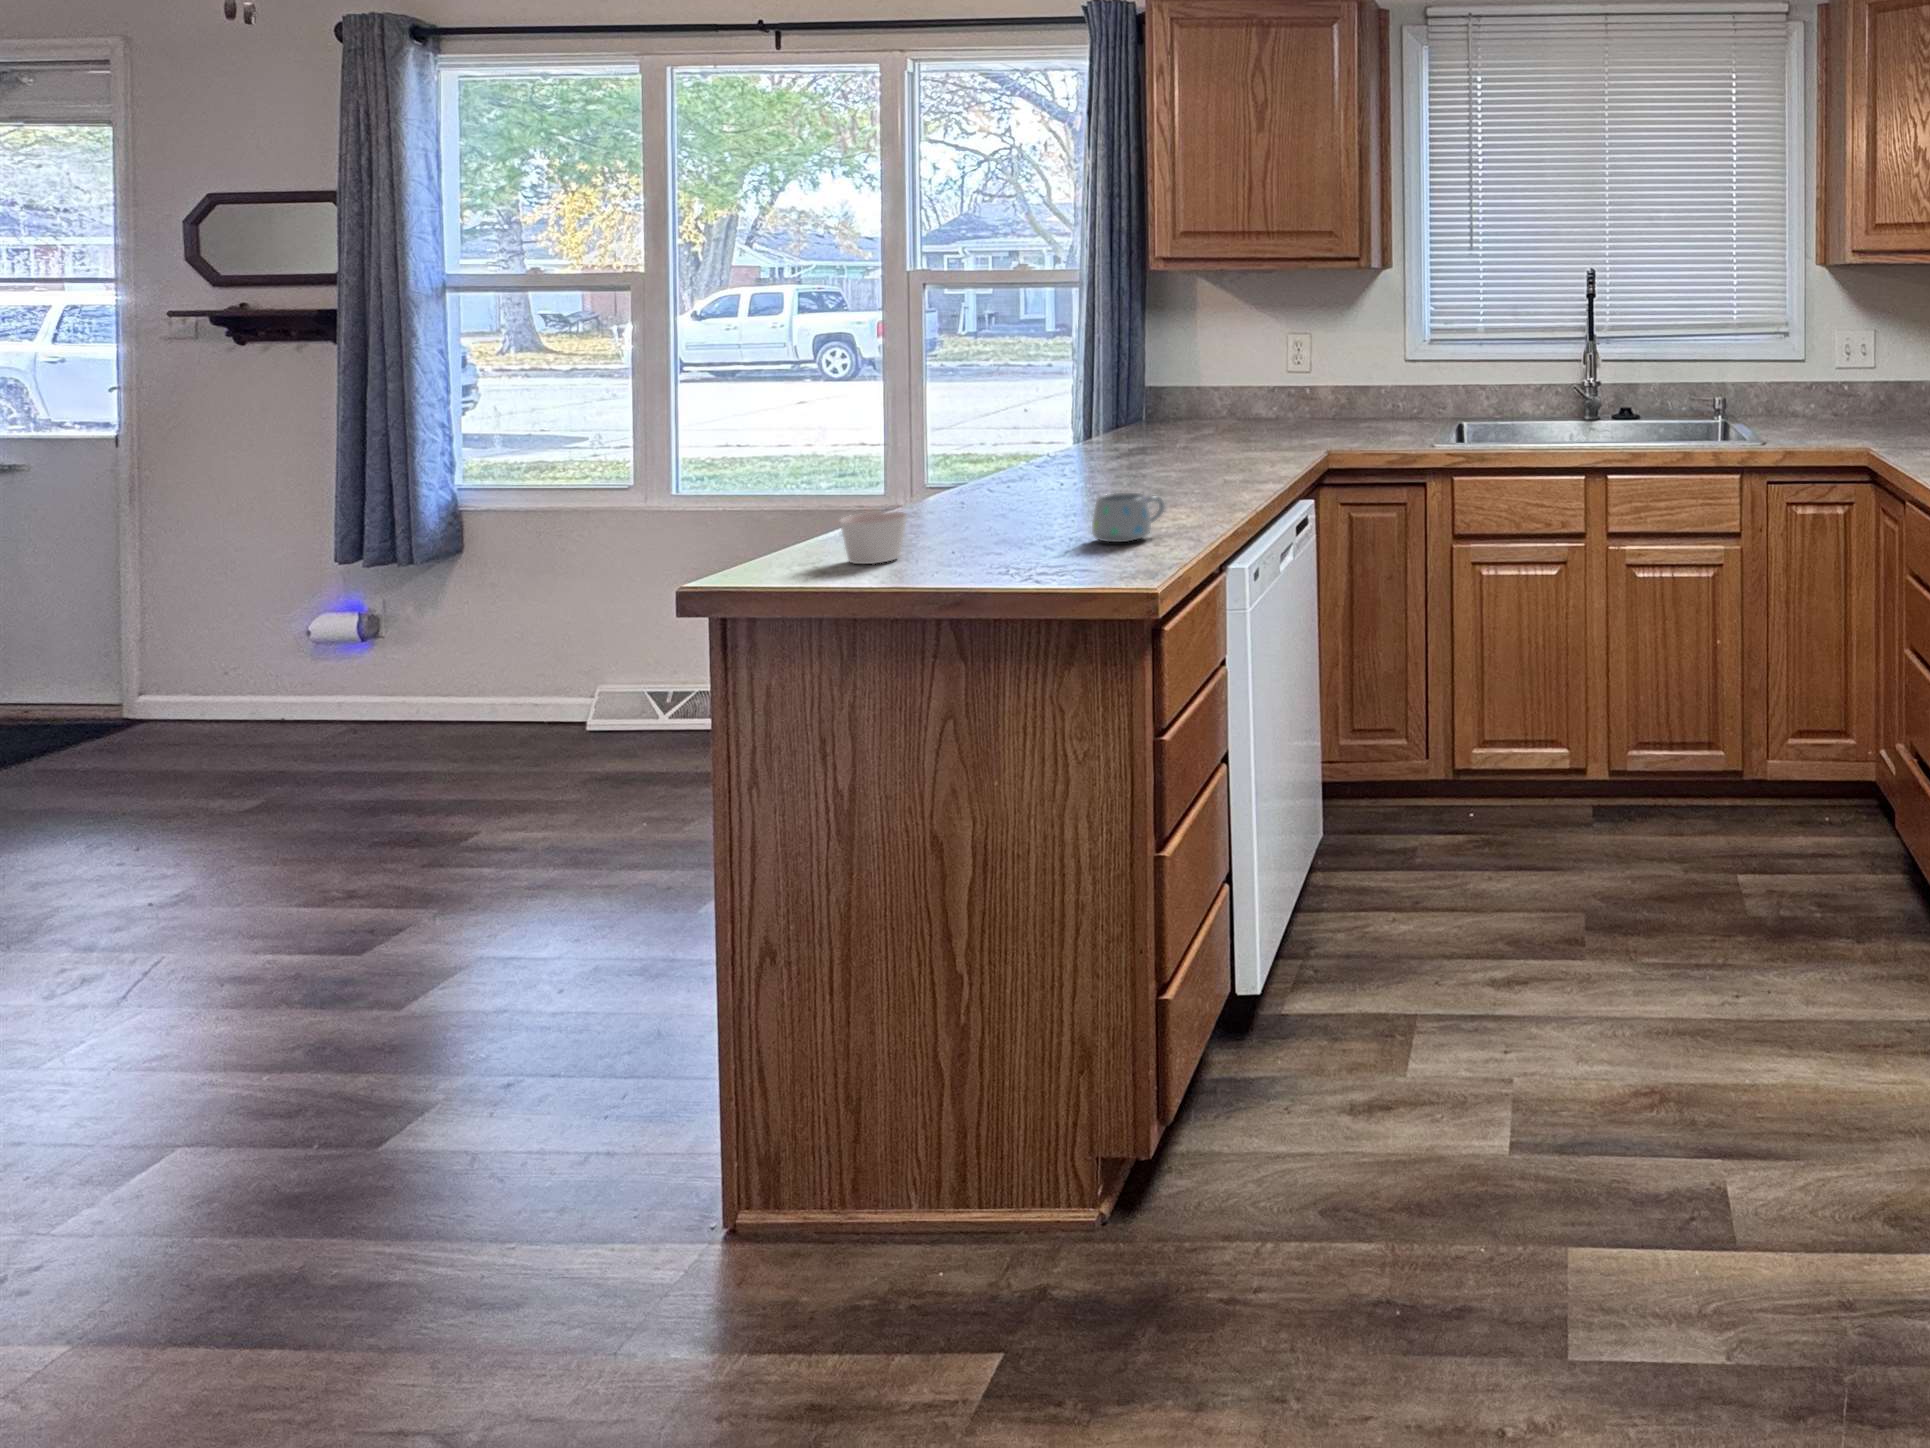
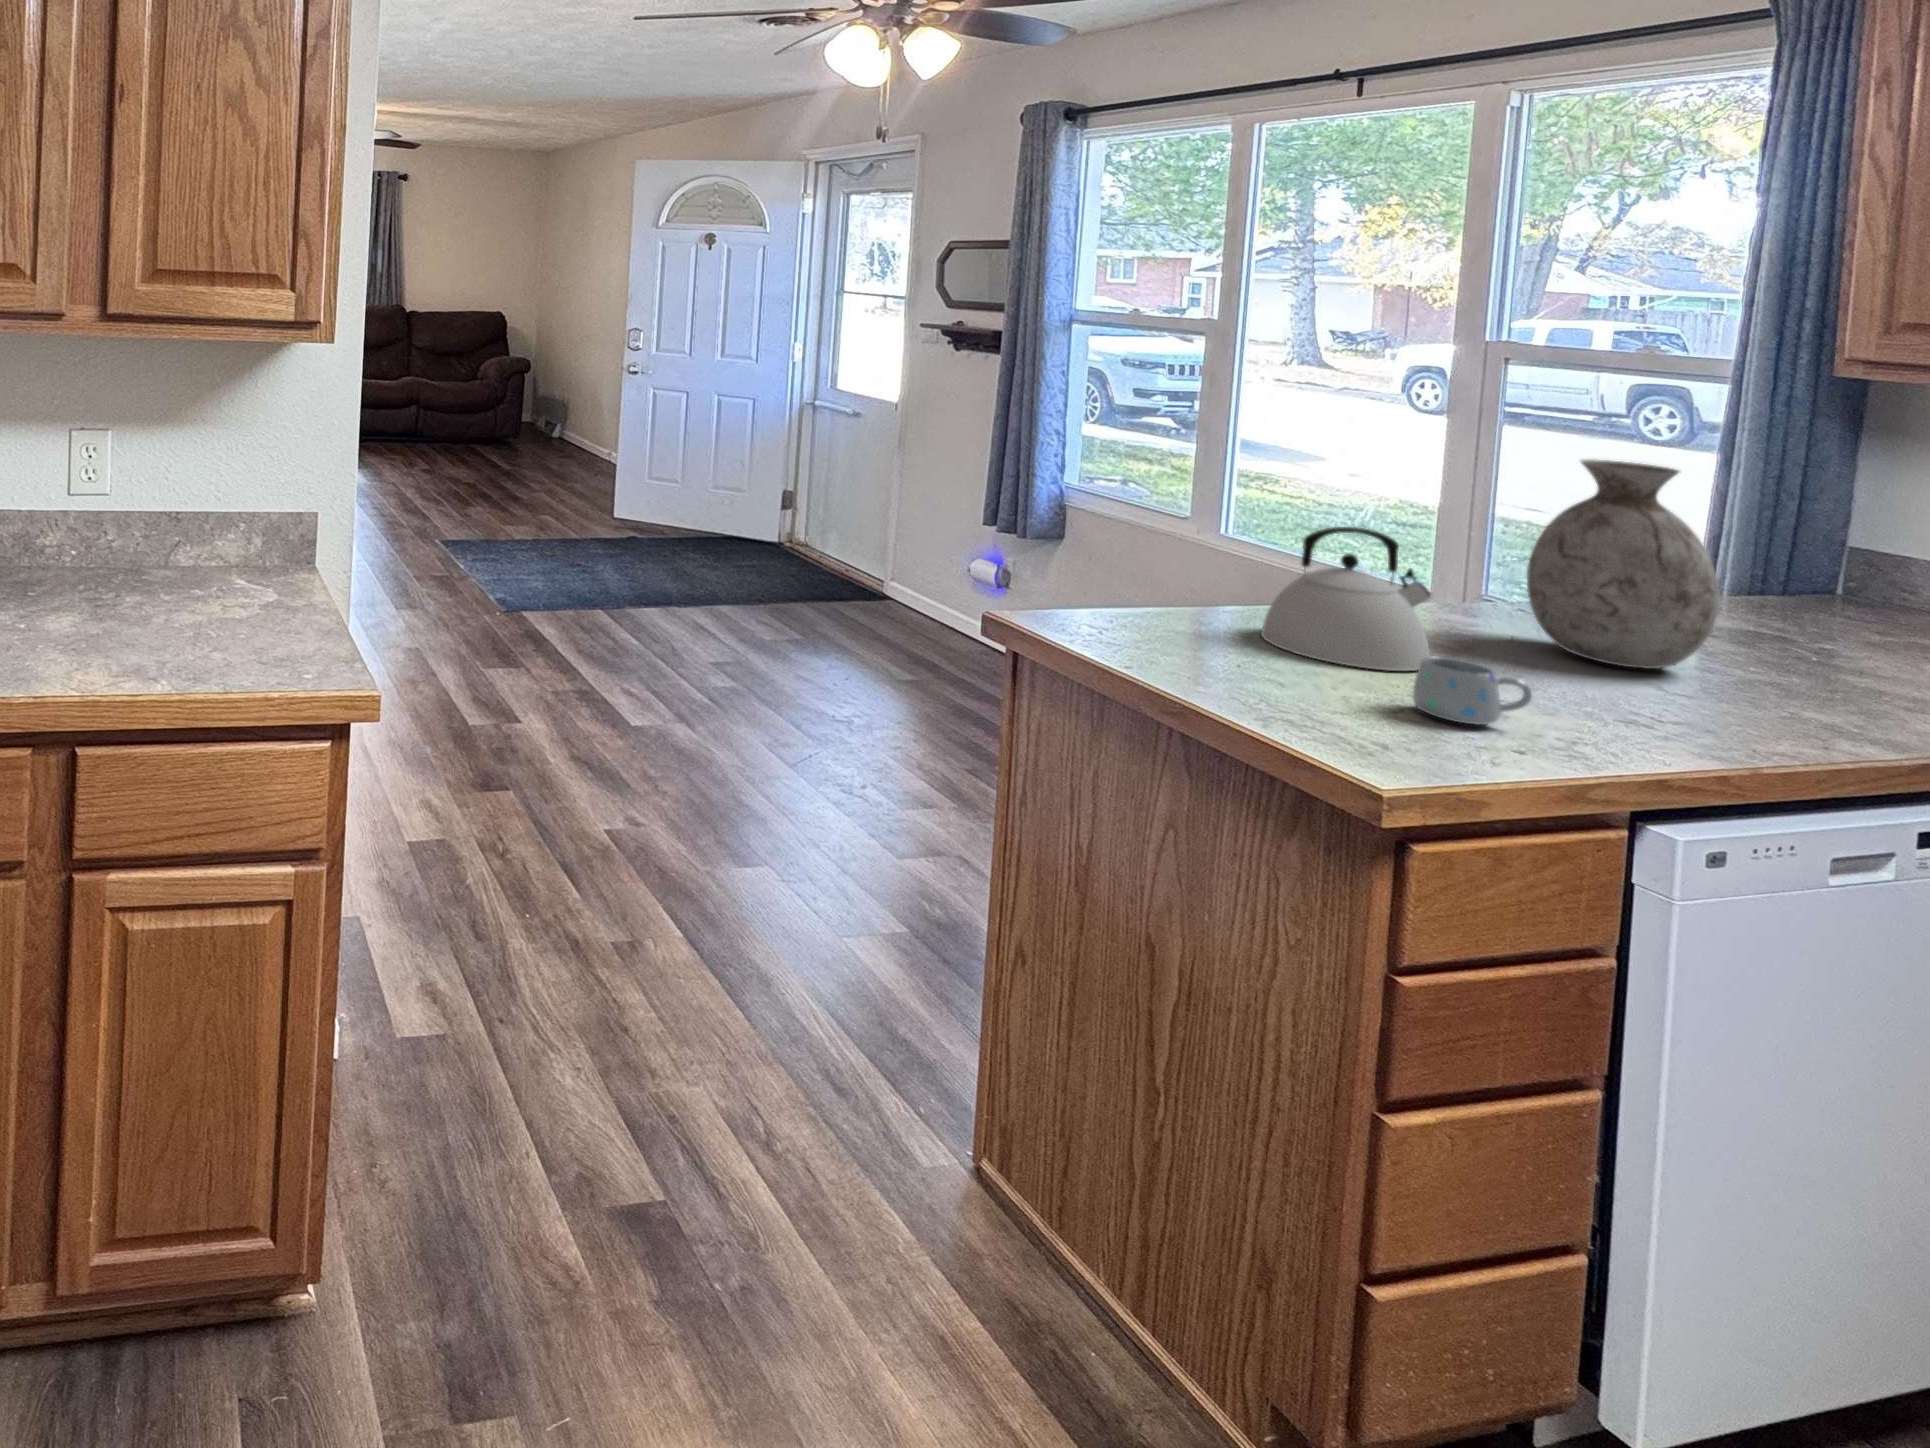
vase: none [1073,333,1185,485] -> present [1527,459,1719,669]
kettle: none [926,412,1059,535] -> present [1261,527,1430,671]
candle: present [840,511,907,564] -> none [1129,595,1198,651]

